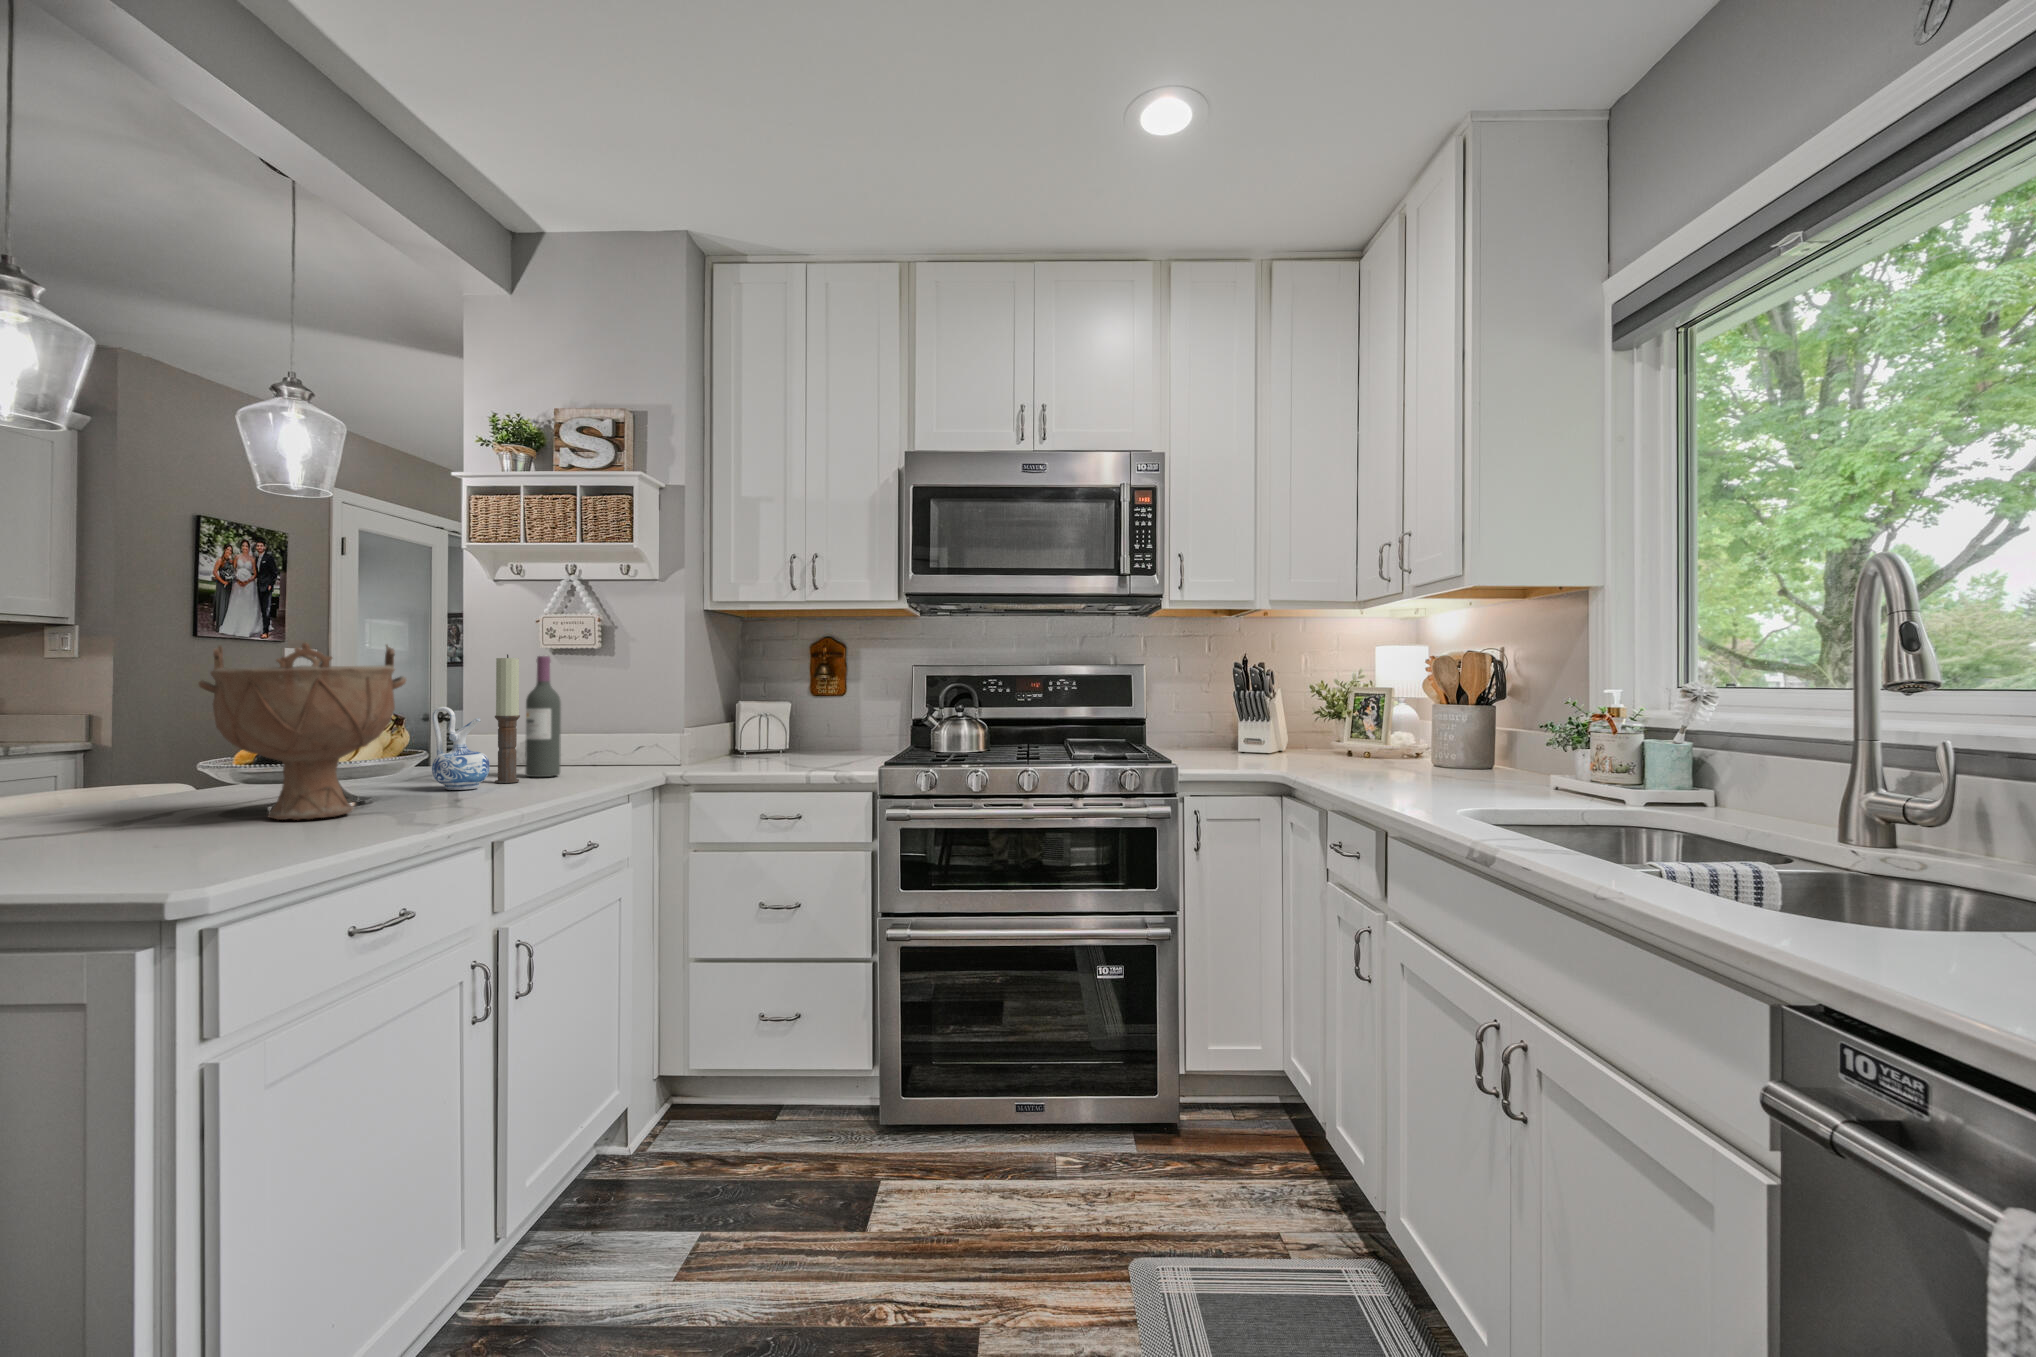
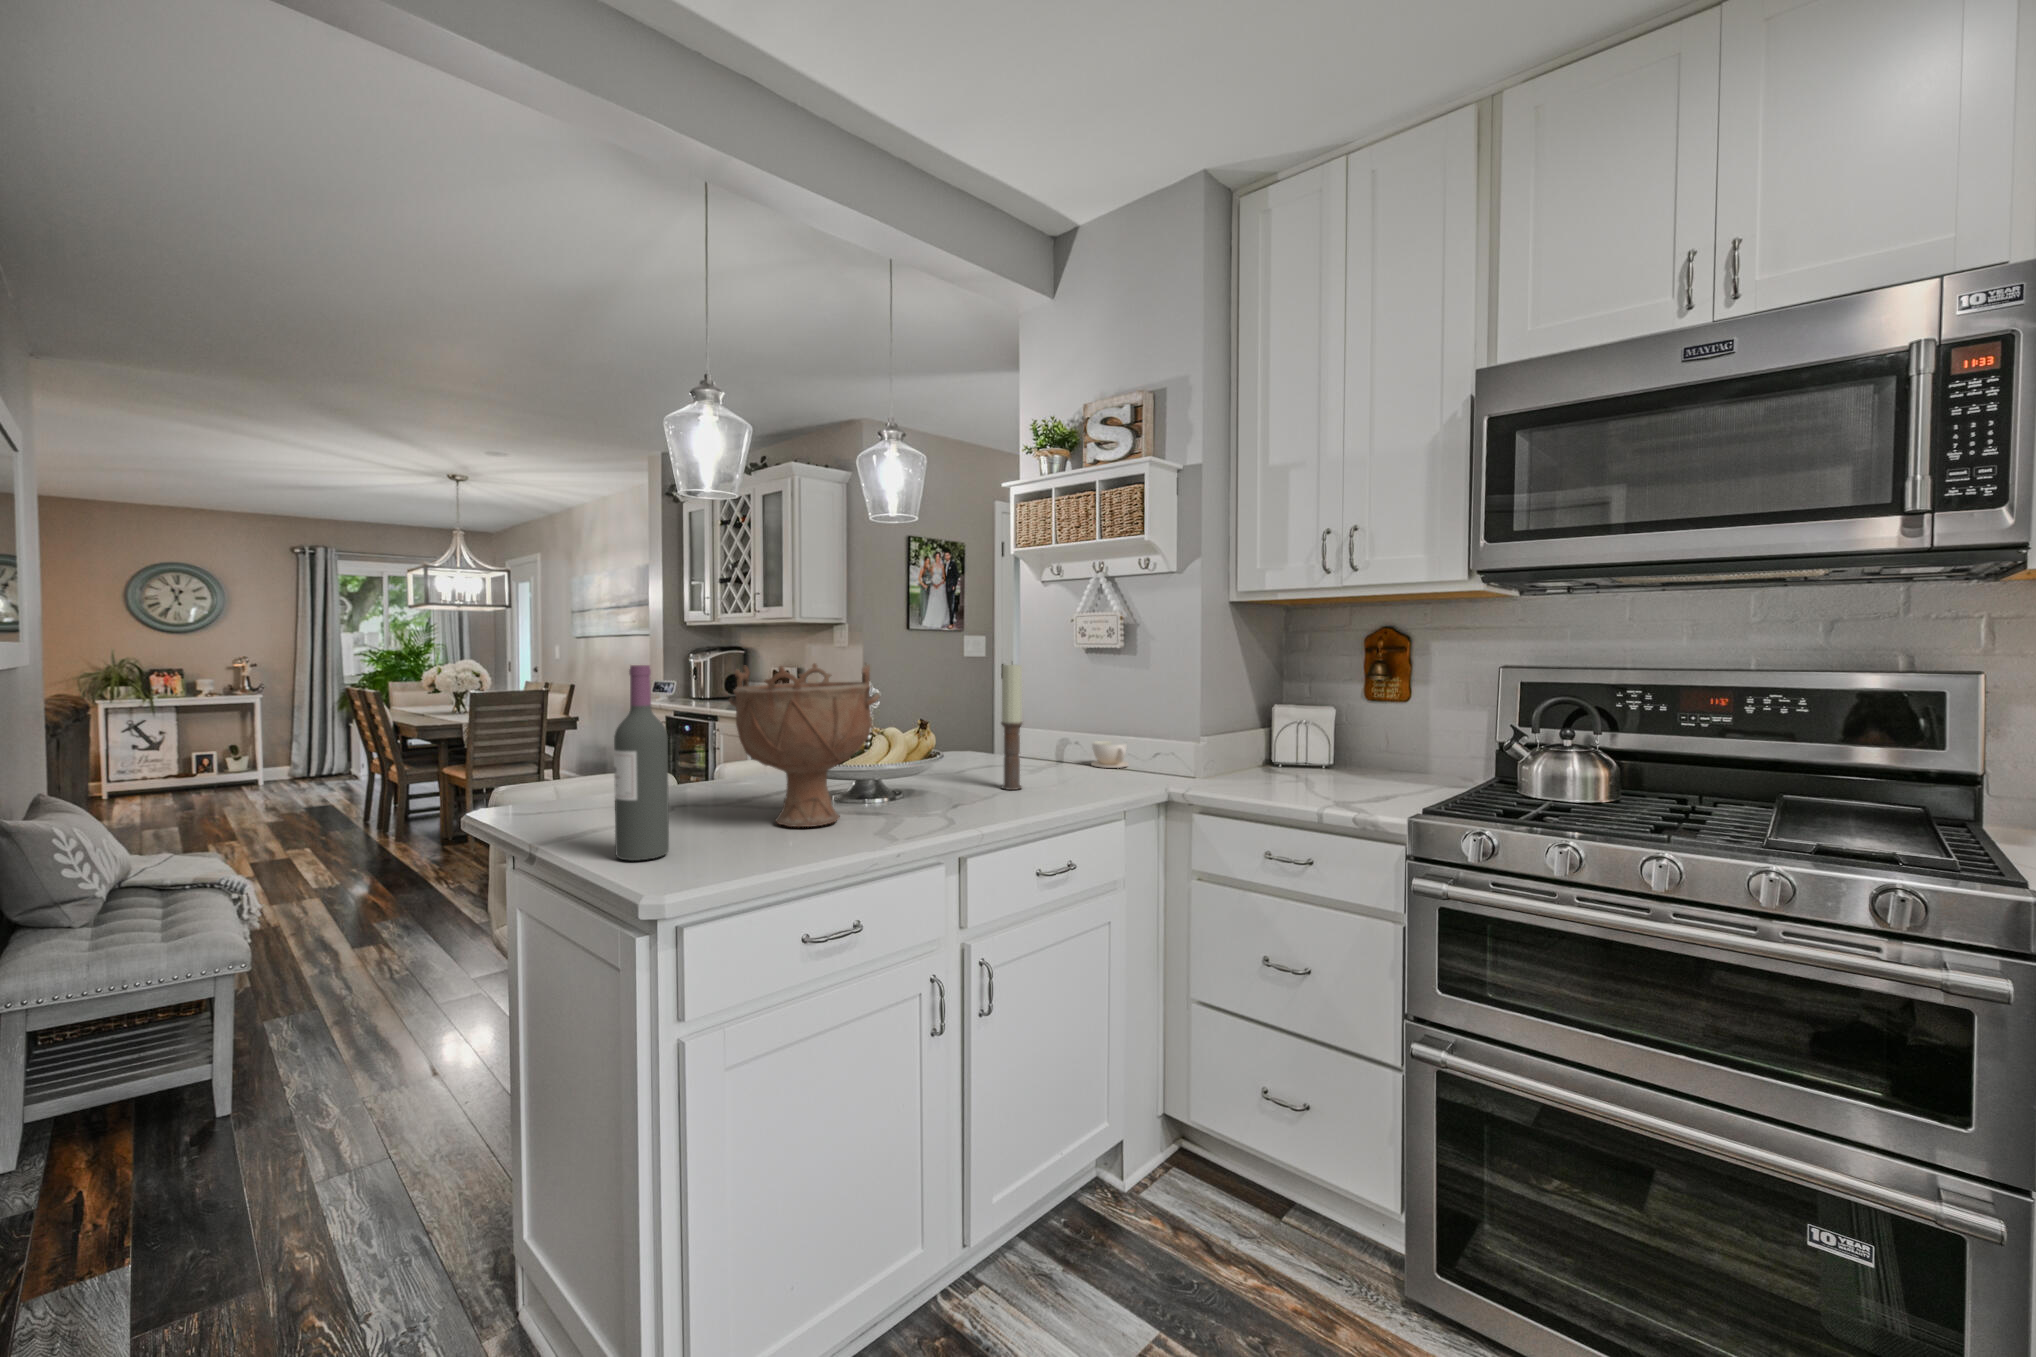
wine bottle: present [525,656,561,777] -> present [614,665,669,861]
ceramic pitcher: present [432,707,490,790] -> none [940,714,987,796]
coffee cup: none [564,740,605,765] -> present [1091,741,1129,768]

